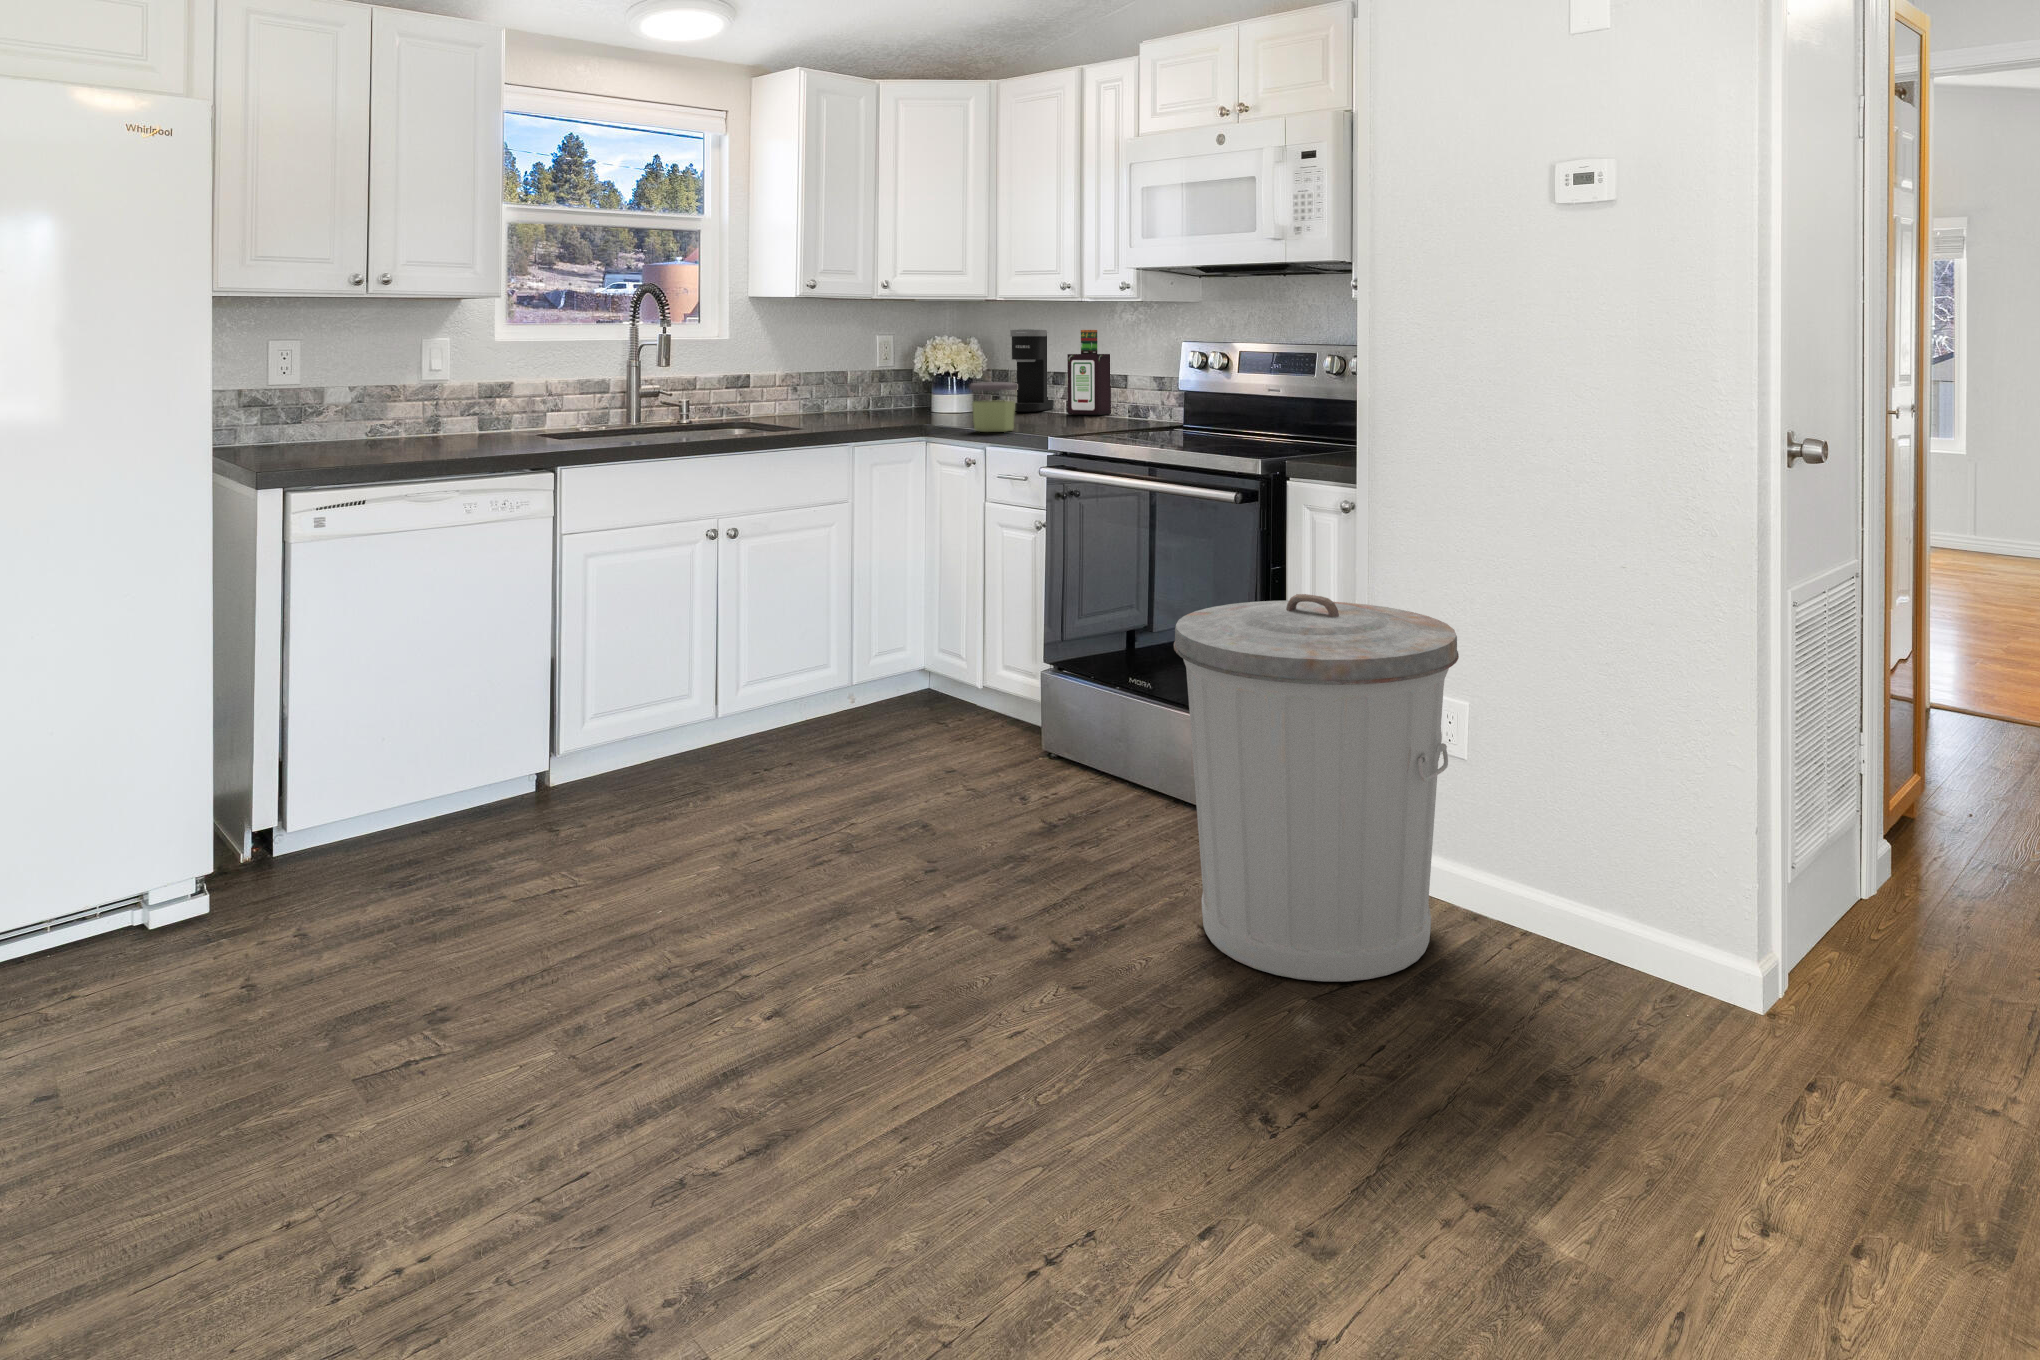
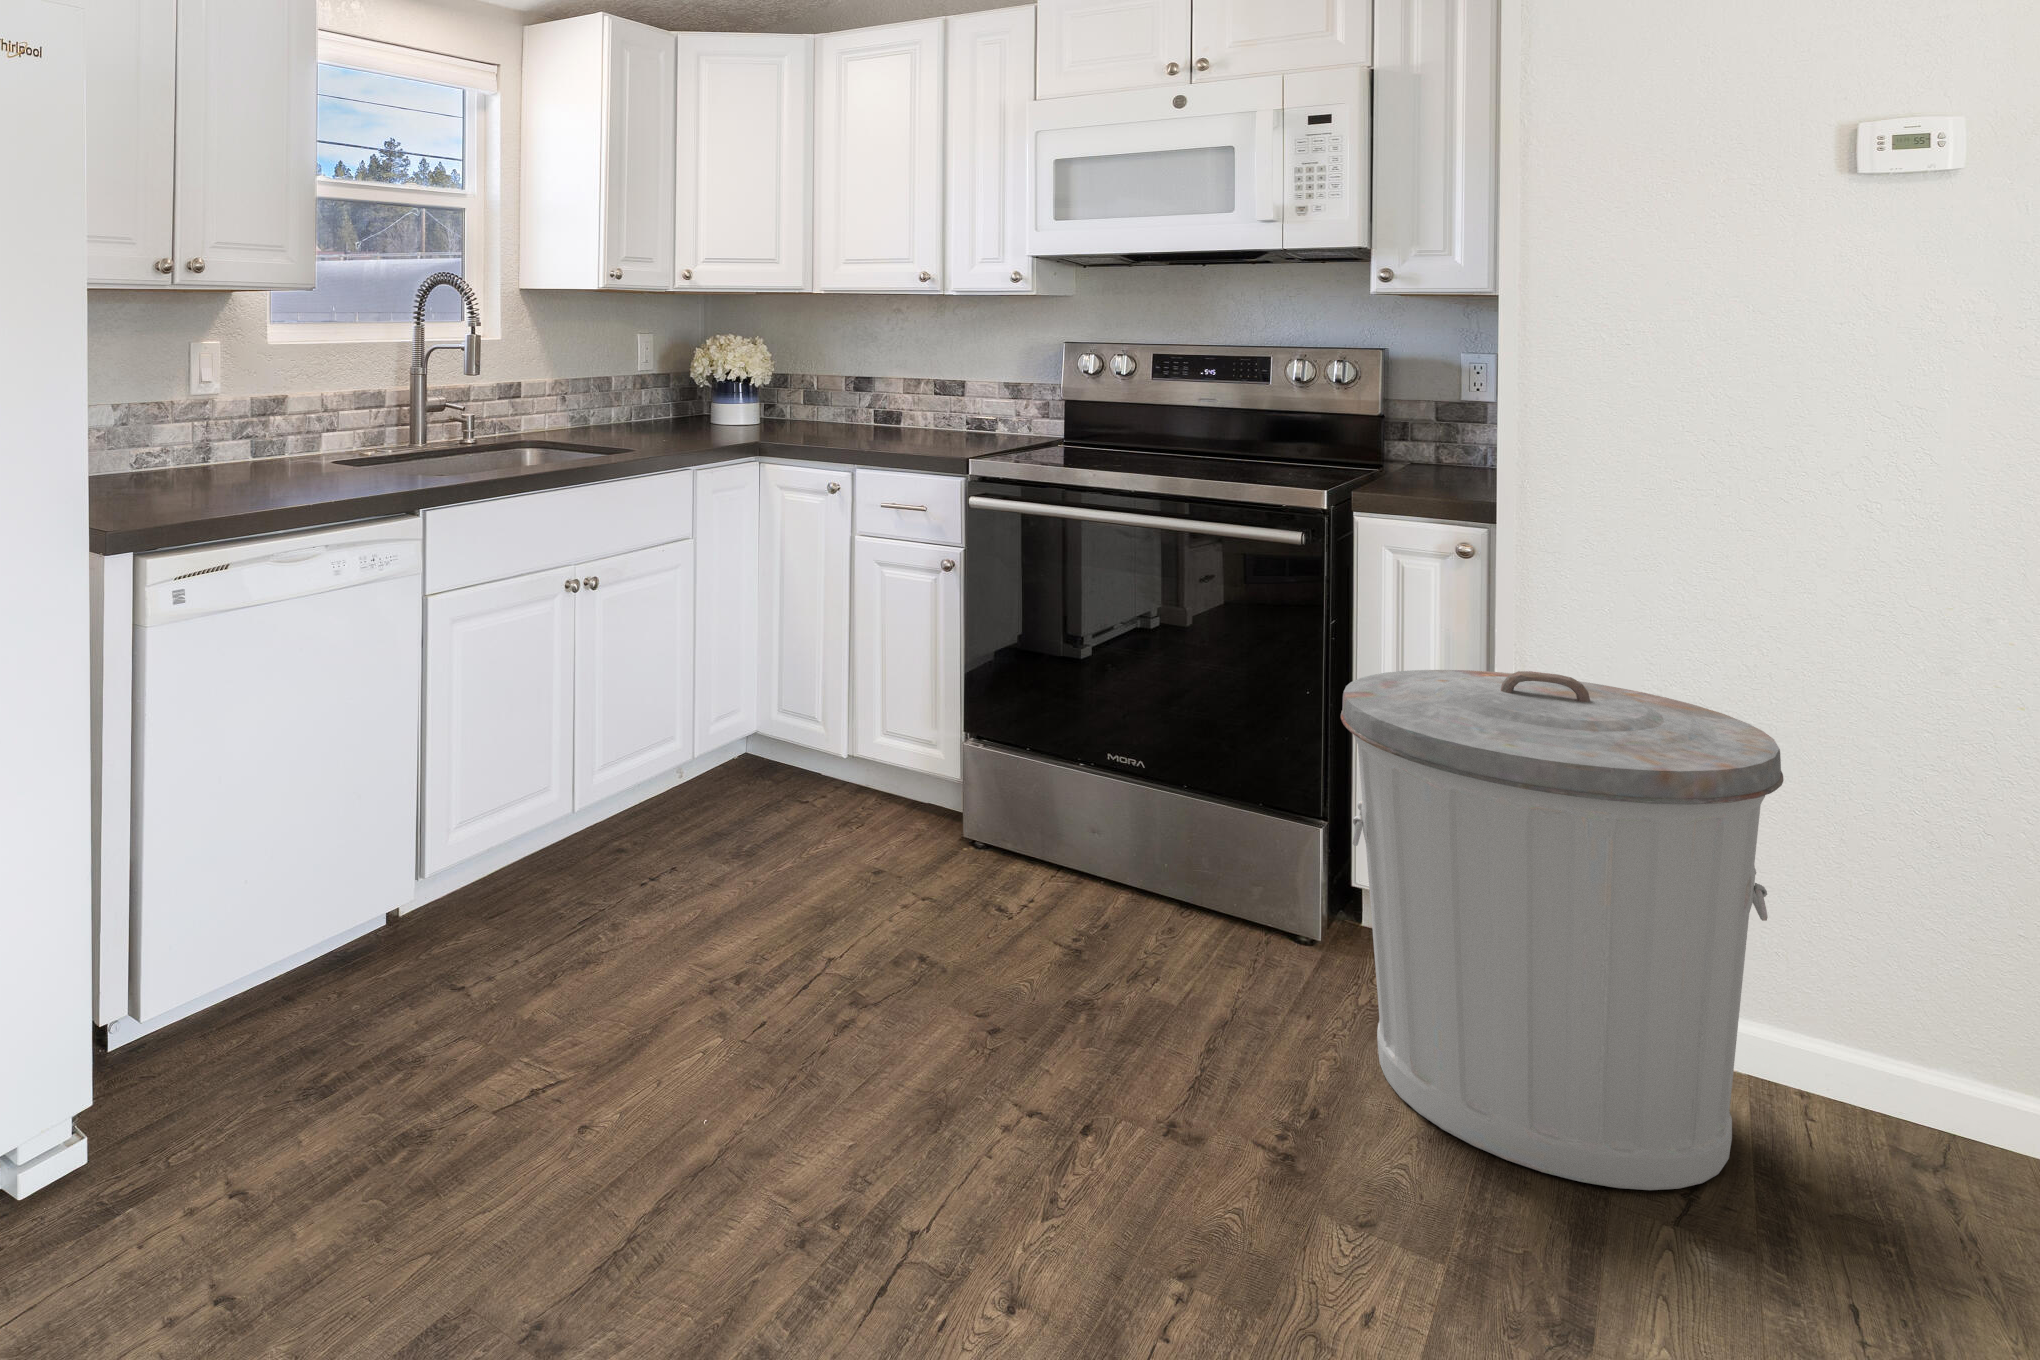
coffee maker: present [1010,329,1053,412] -> none [810,329,847,424]
bottle: present [1067,330,1111,415] -> none [890,329,939,429]
jar: present [969,382,1018,432] -> none [840,392,895,452]

